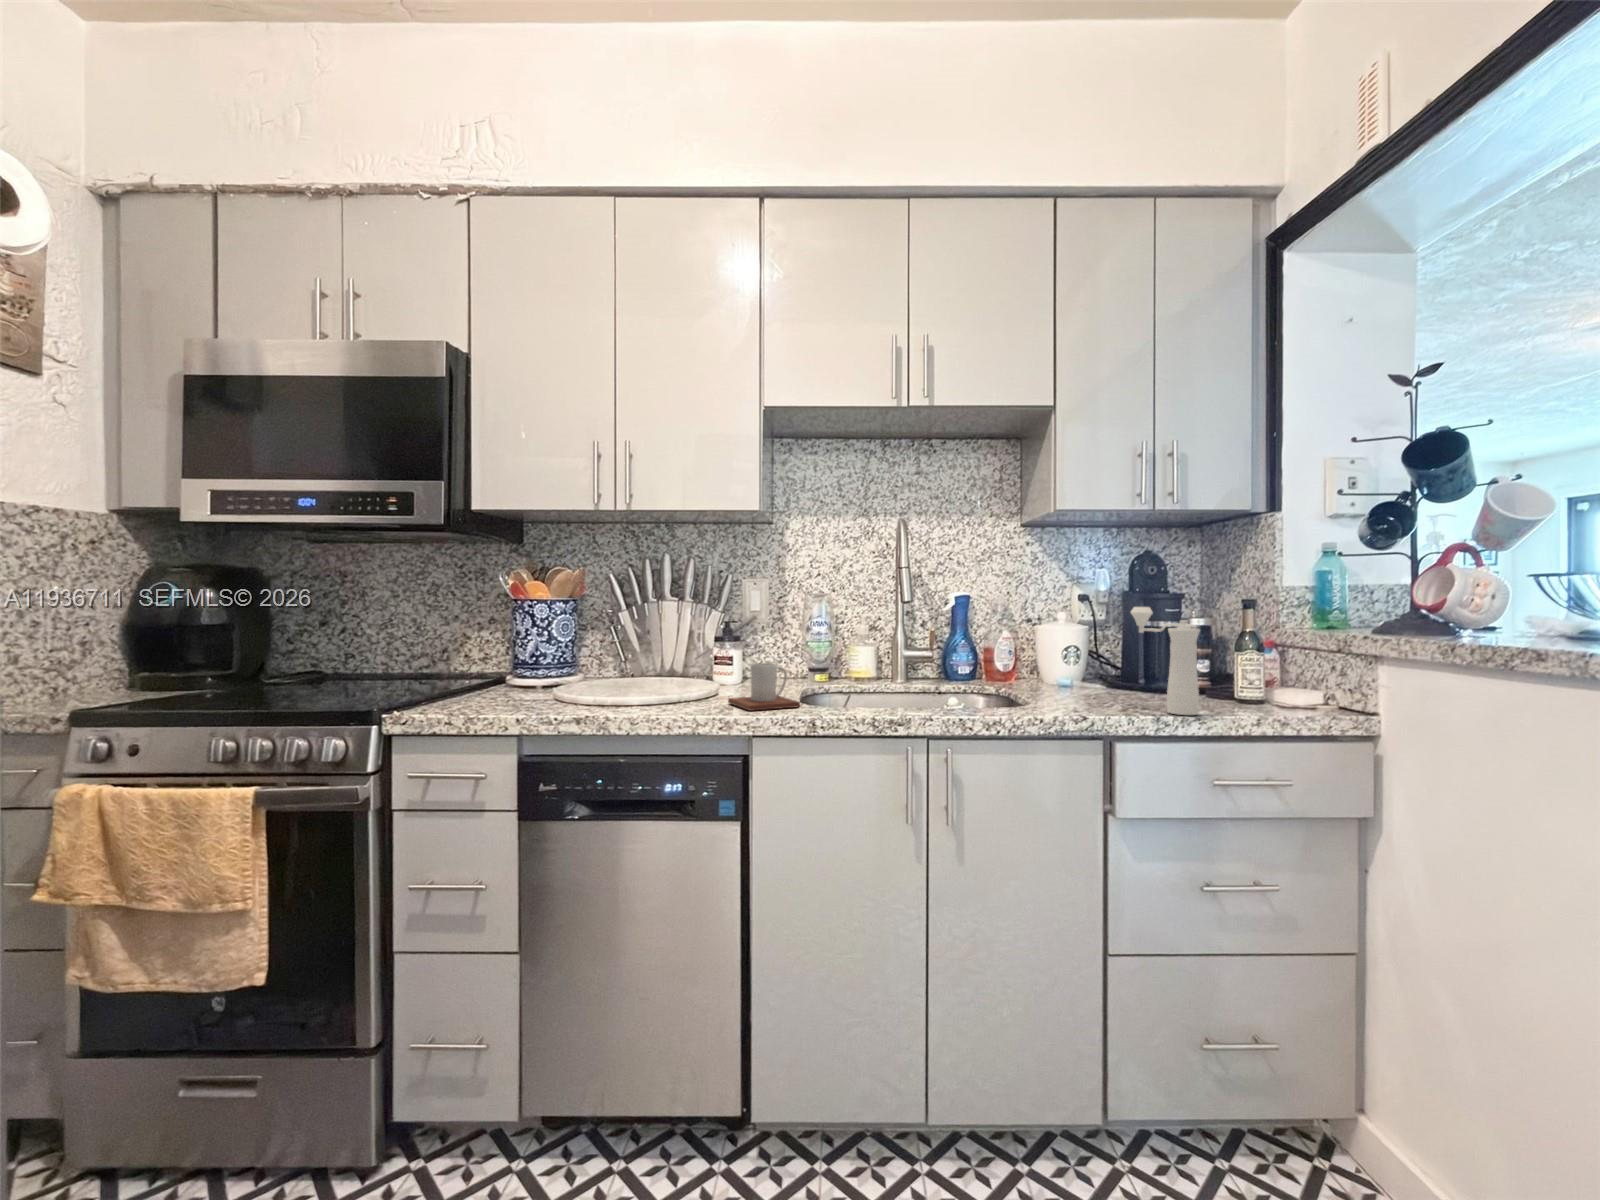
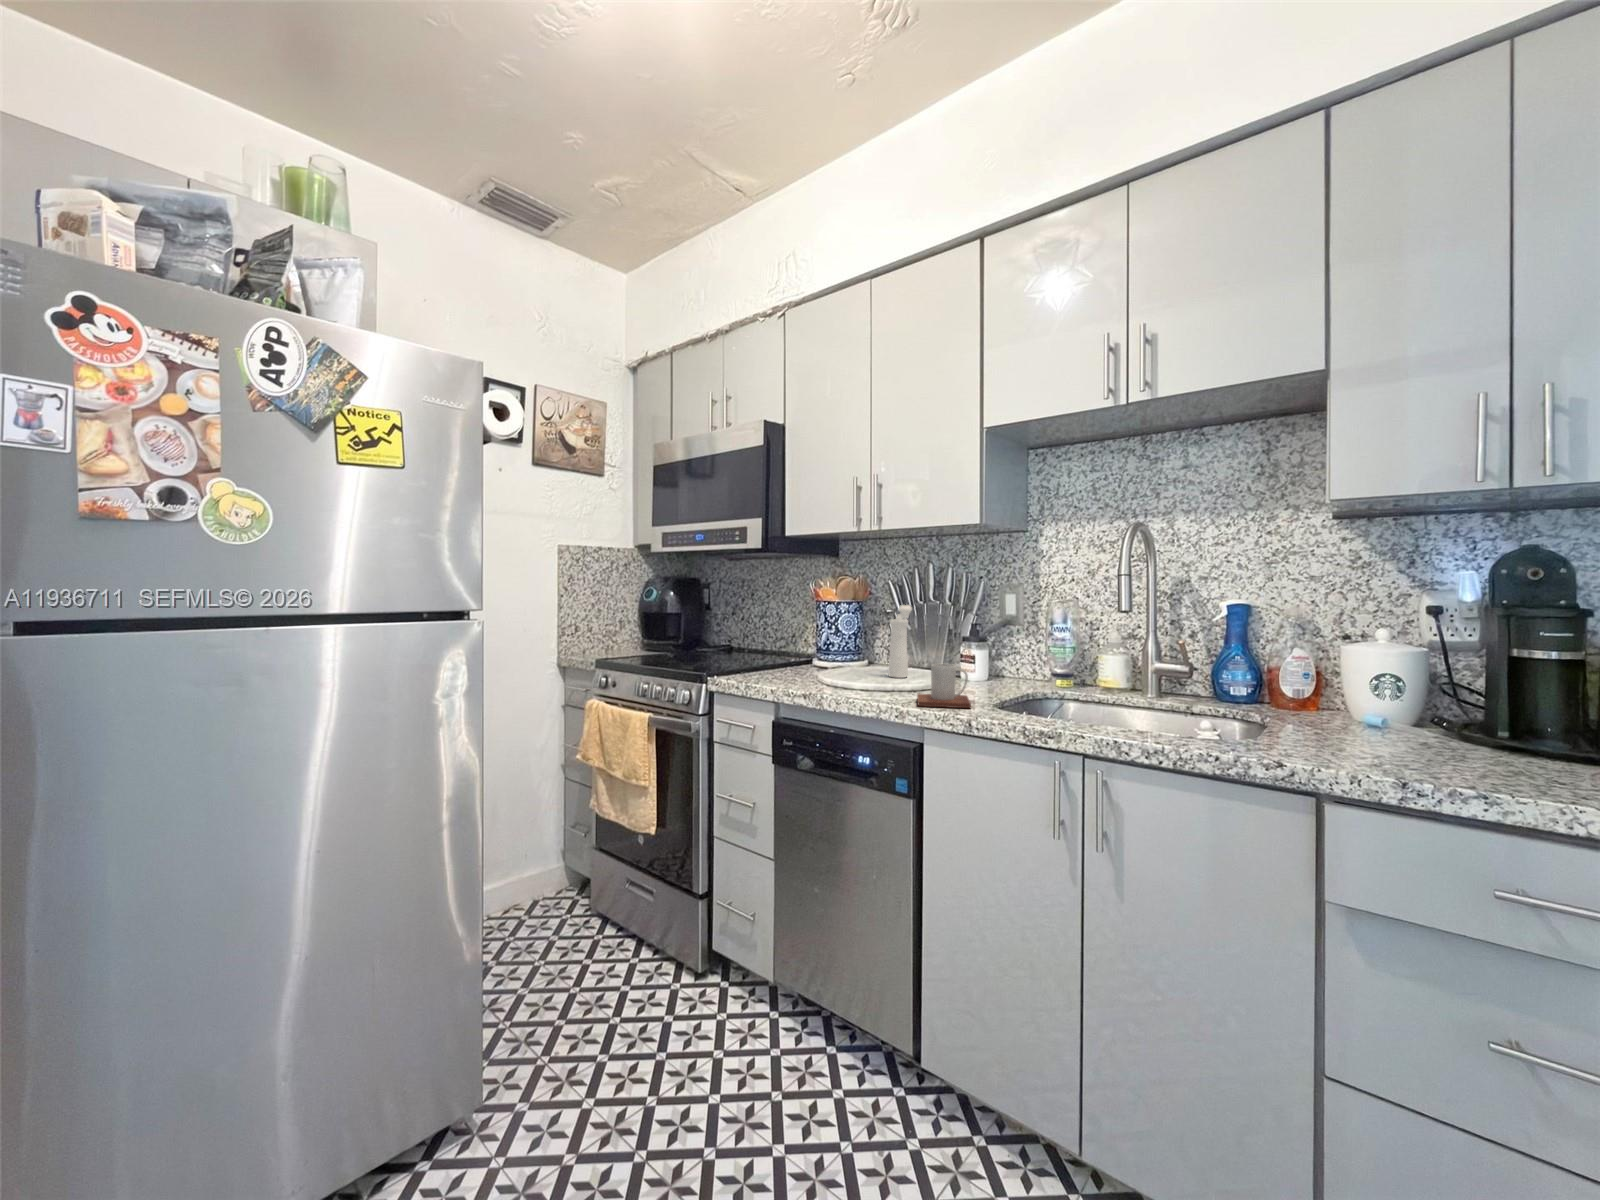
pepper mill: present [1131,607,1200,715] -> present [889,605,912,678]

